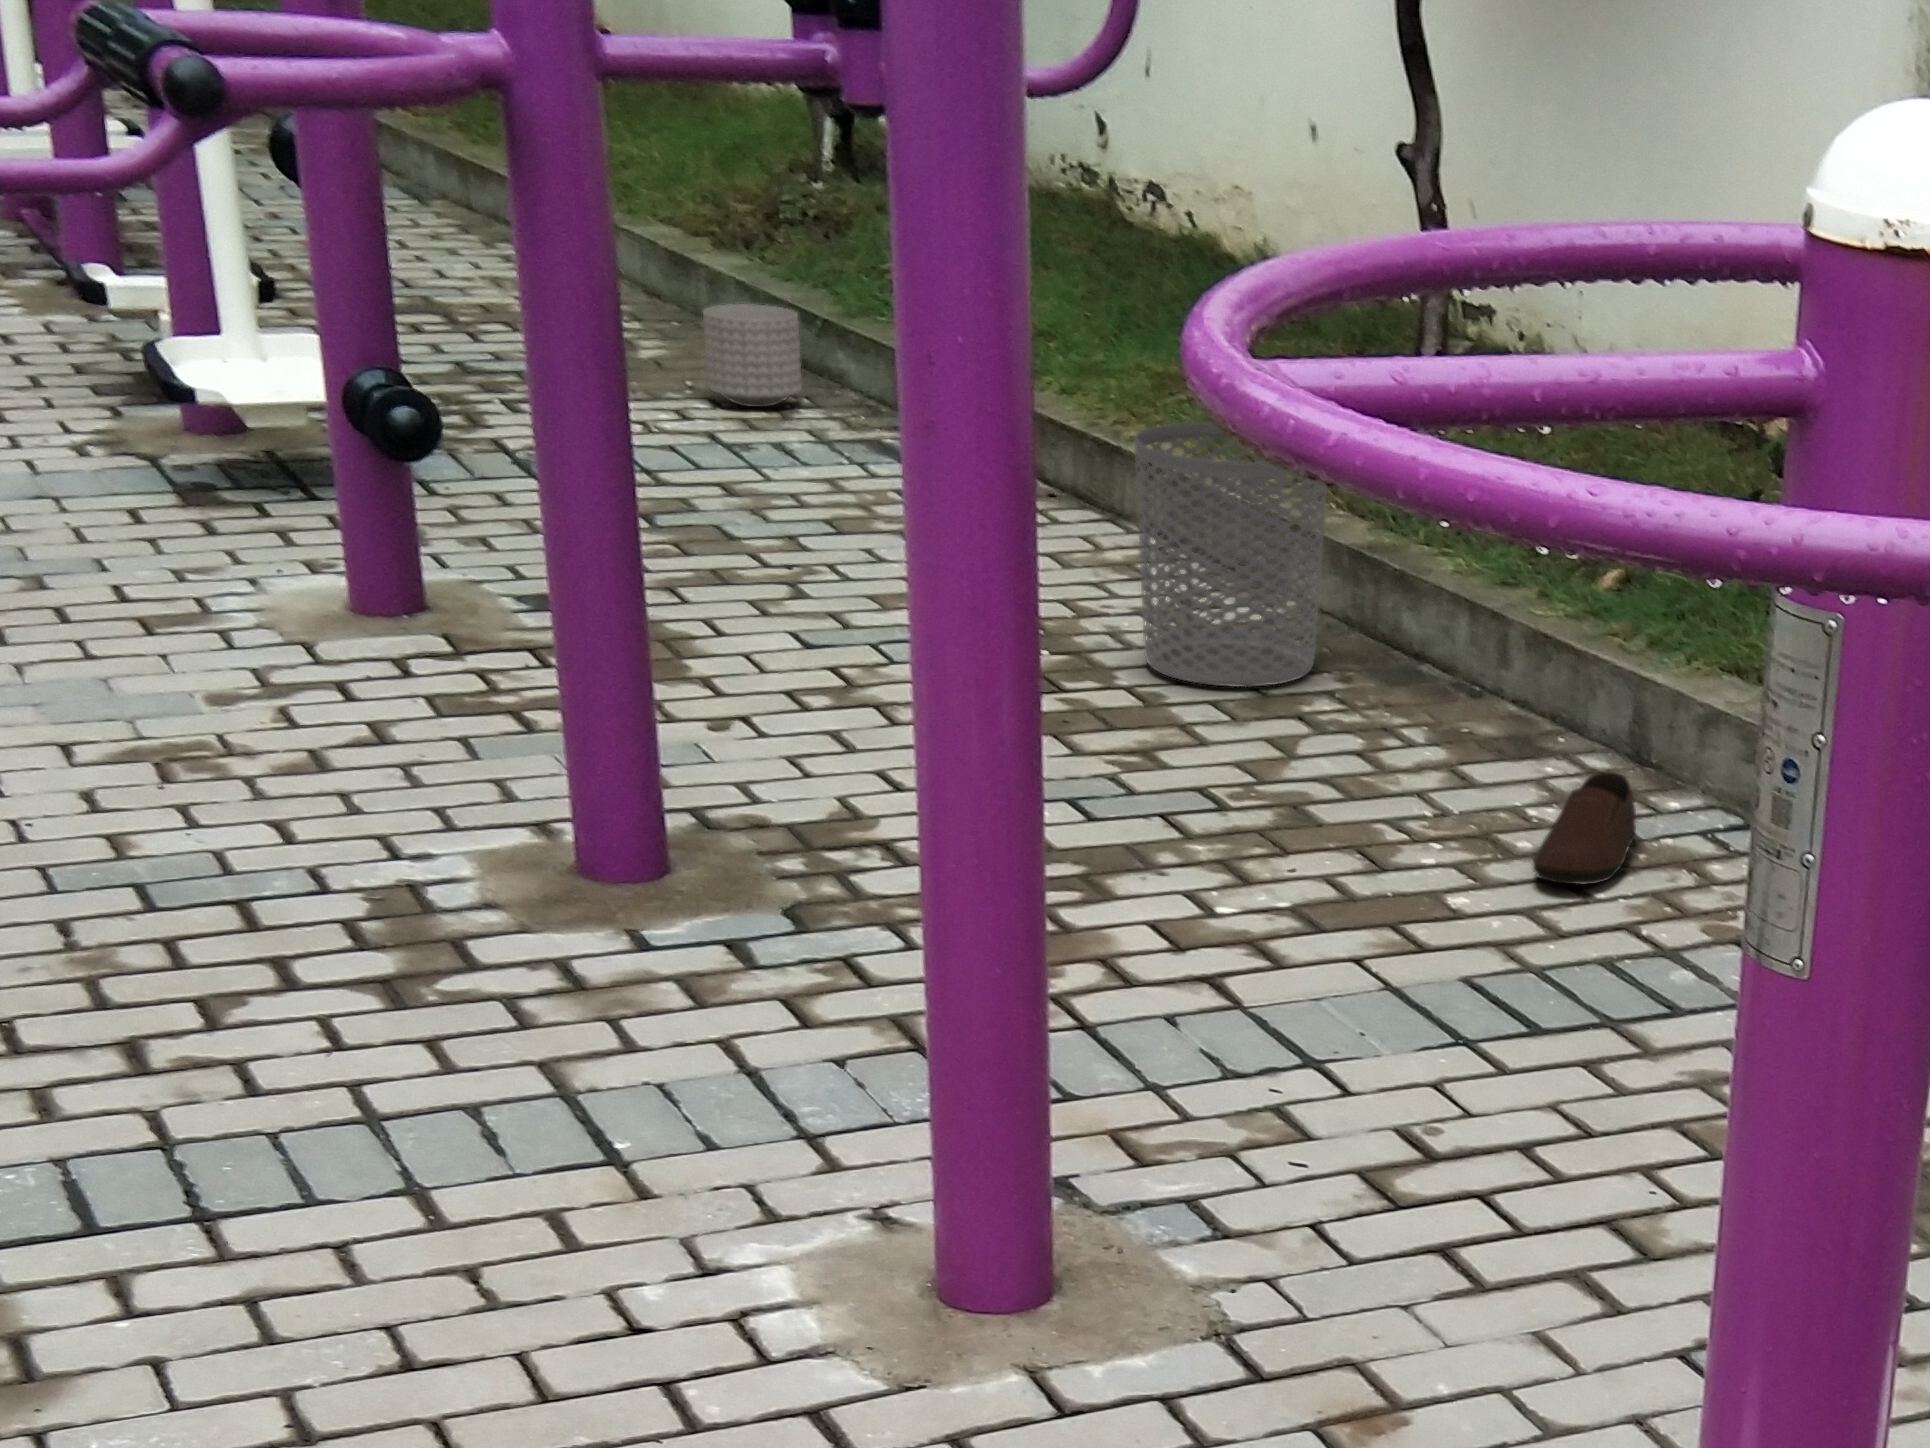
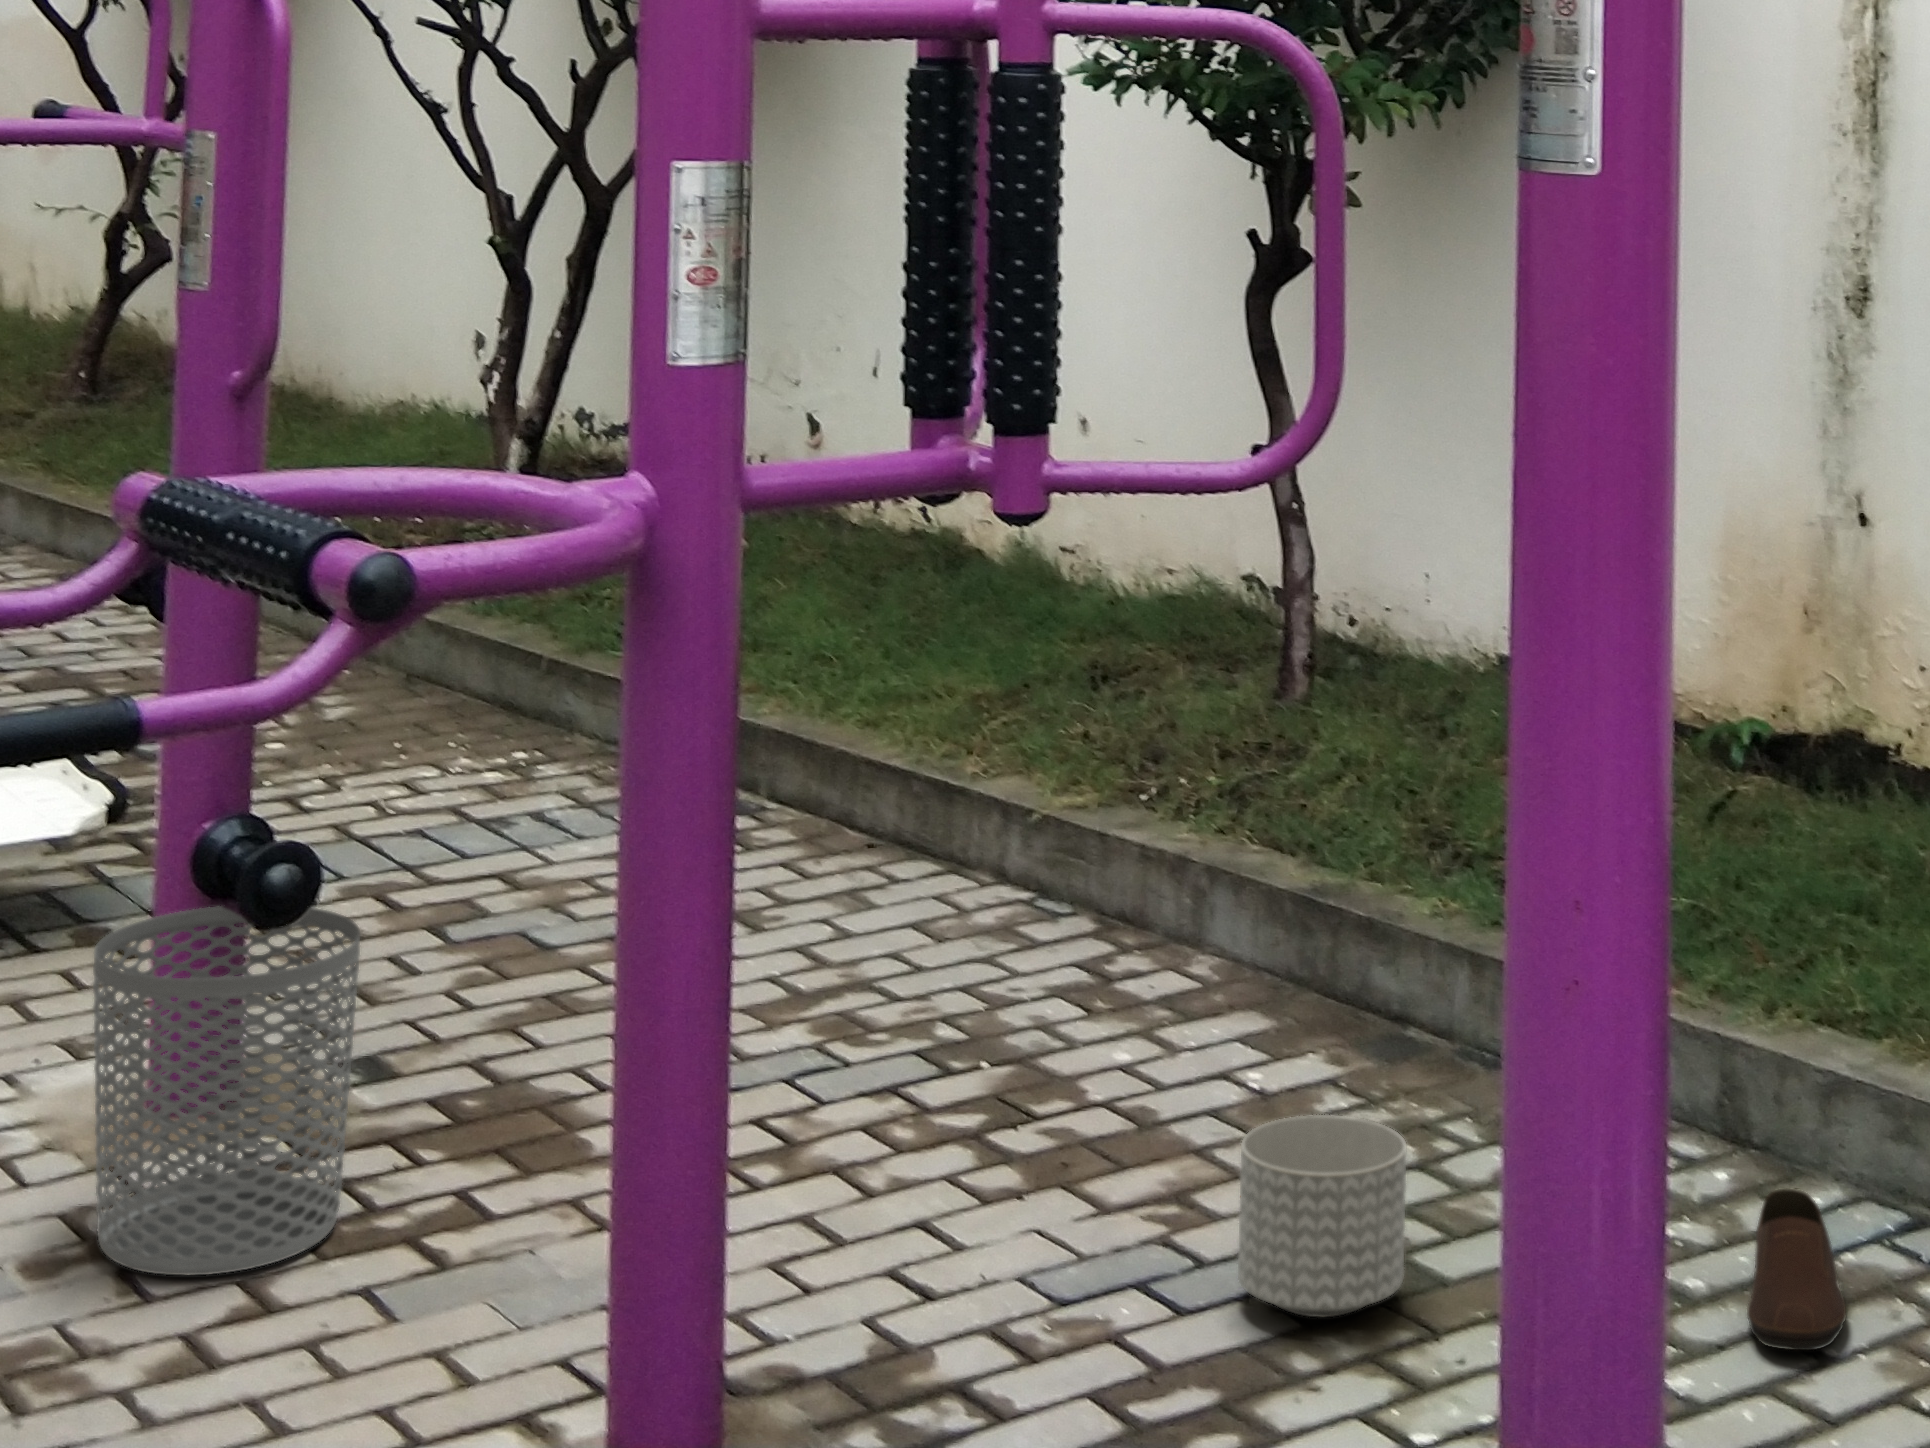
planter: present [703,304,802,407] -> present [1238,1115,1407,1317]
waste bin: present [1135,422,1327,687] -> present [93,907,360,1275]

